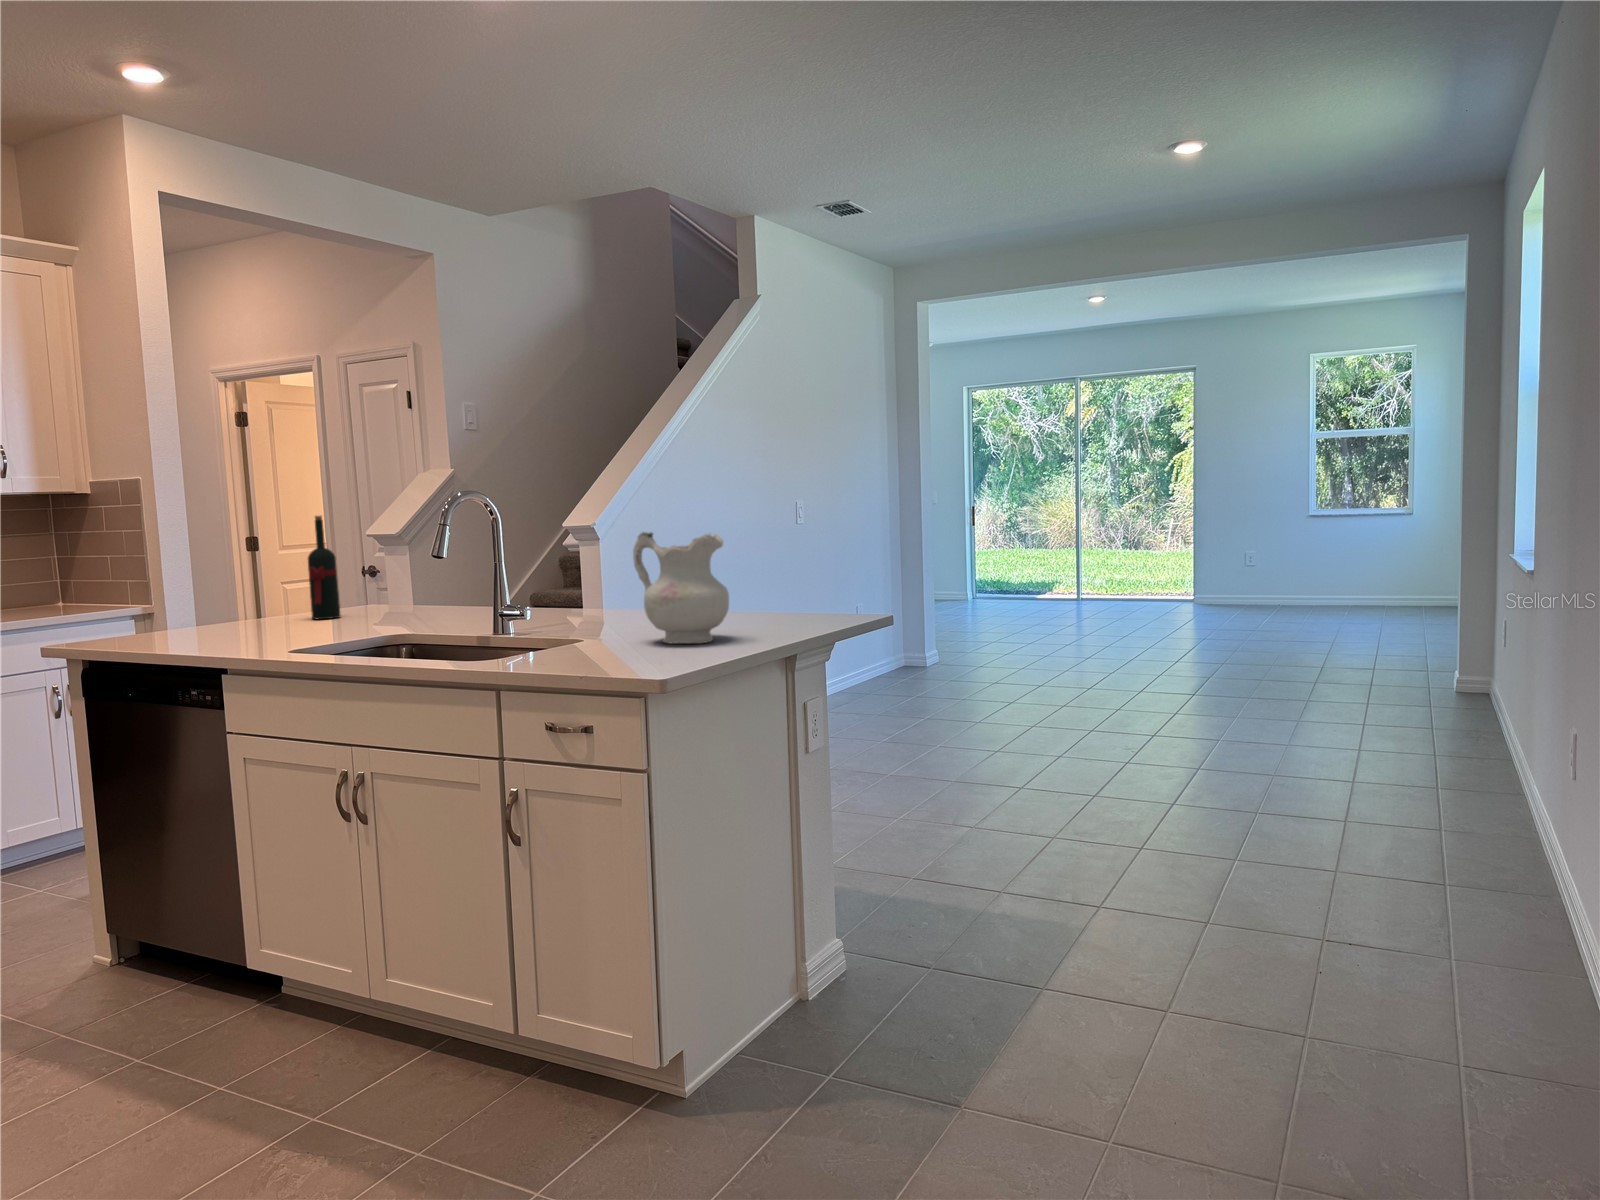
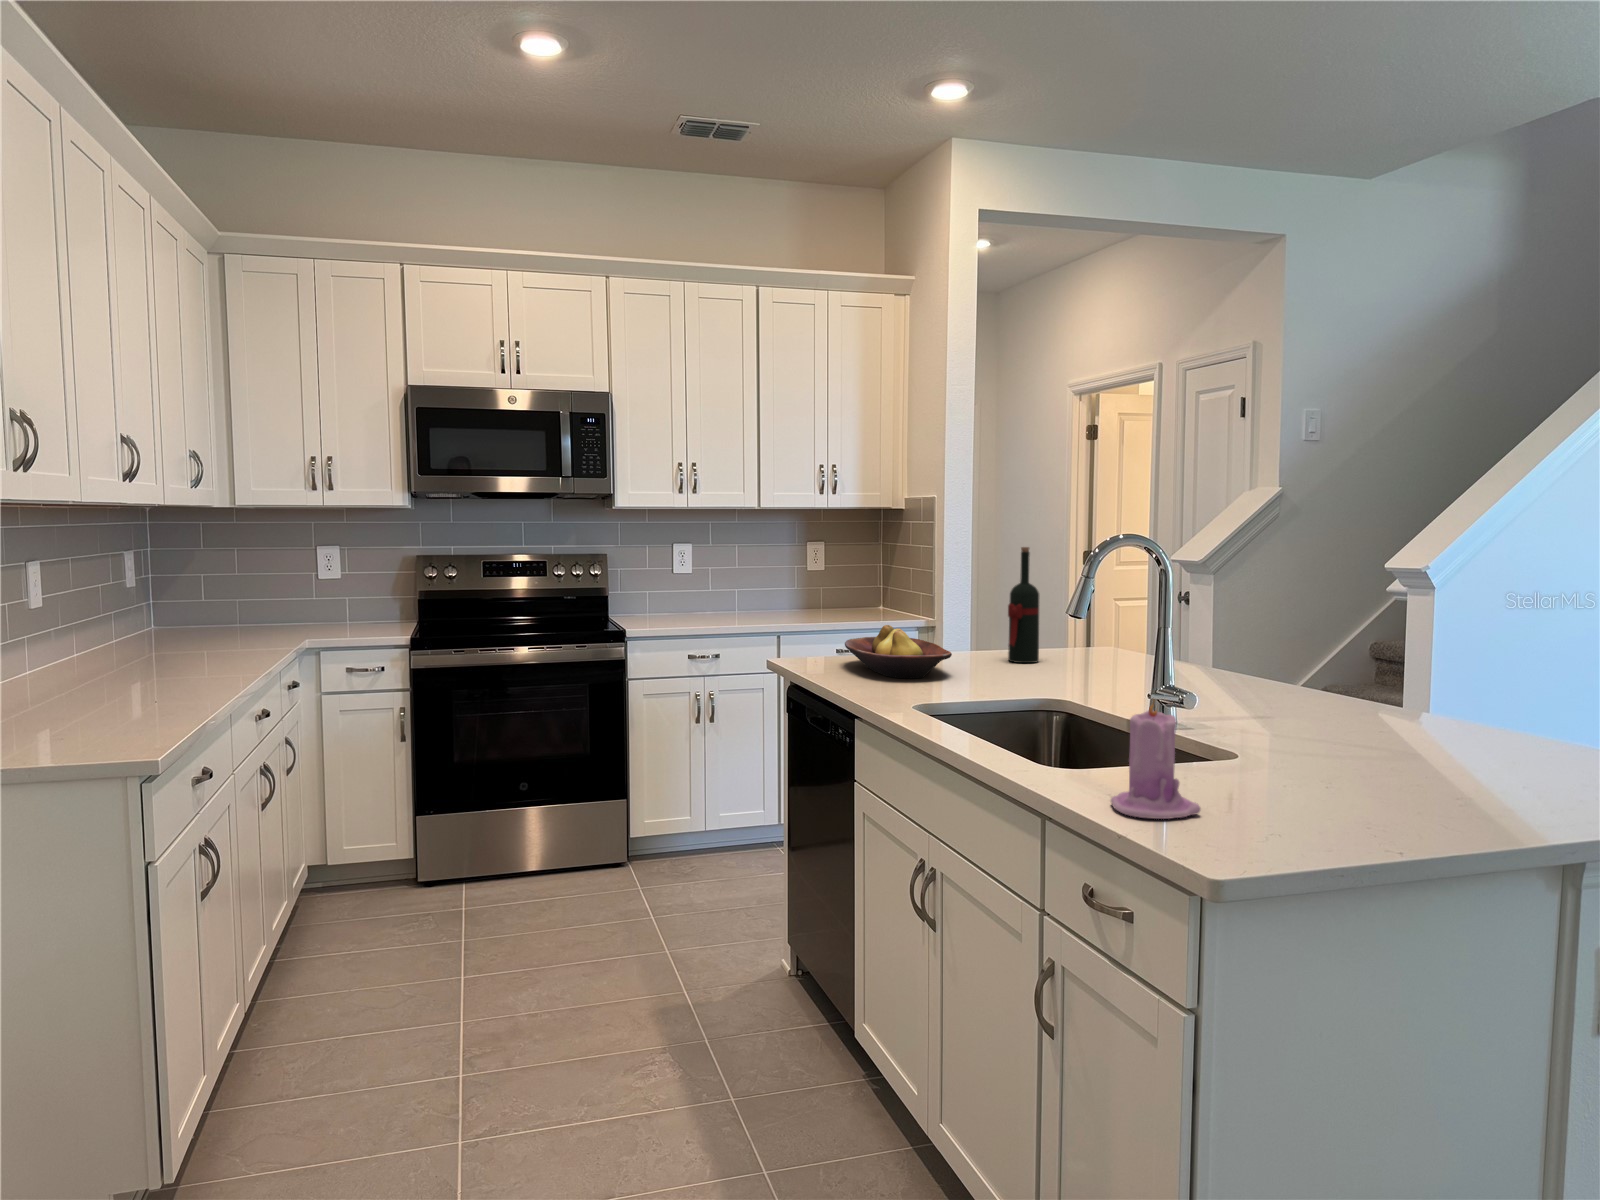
ceramic pitcher: present [633,532,729,643] -> none [1308,616,1466,812]
candle: none [550,589,609,668] -> present [1111,703,1200,819]
fruit bowl: none [152,595,284,640] -> present [845,625,952,678]

